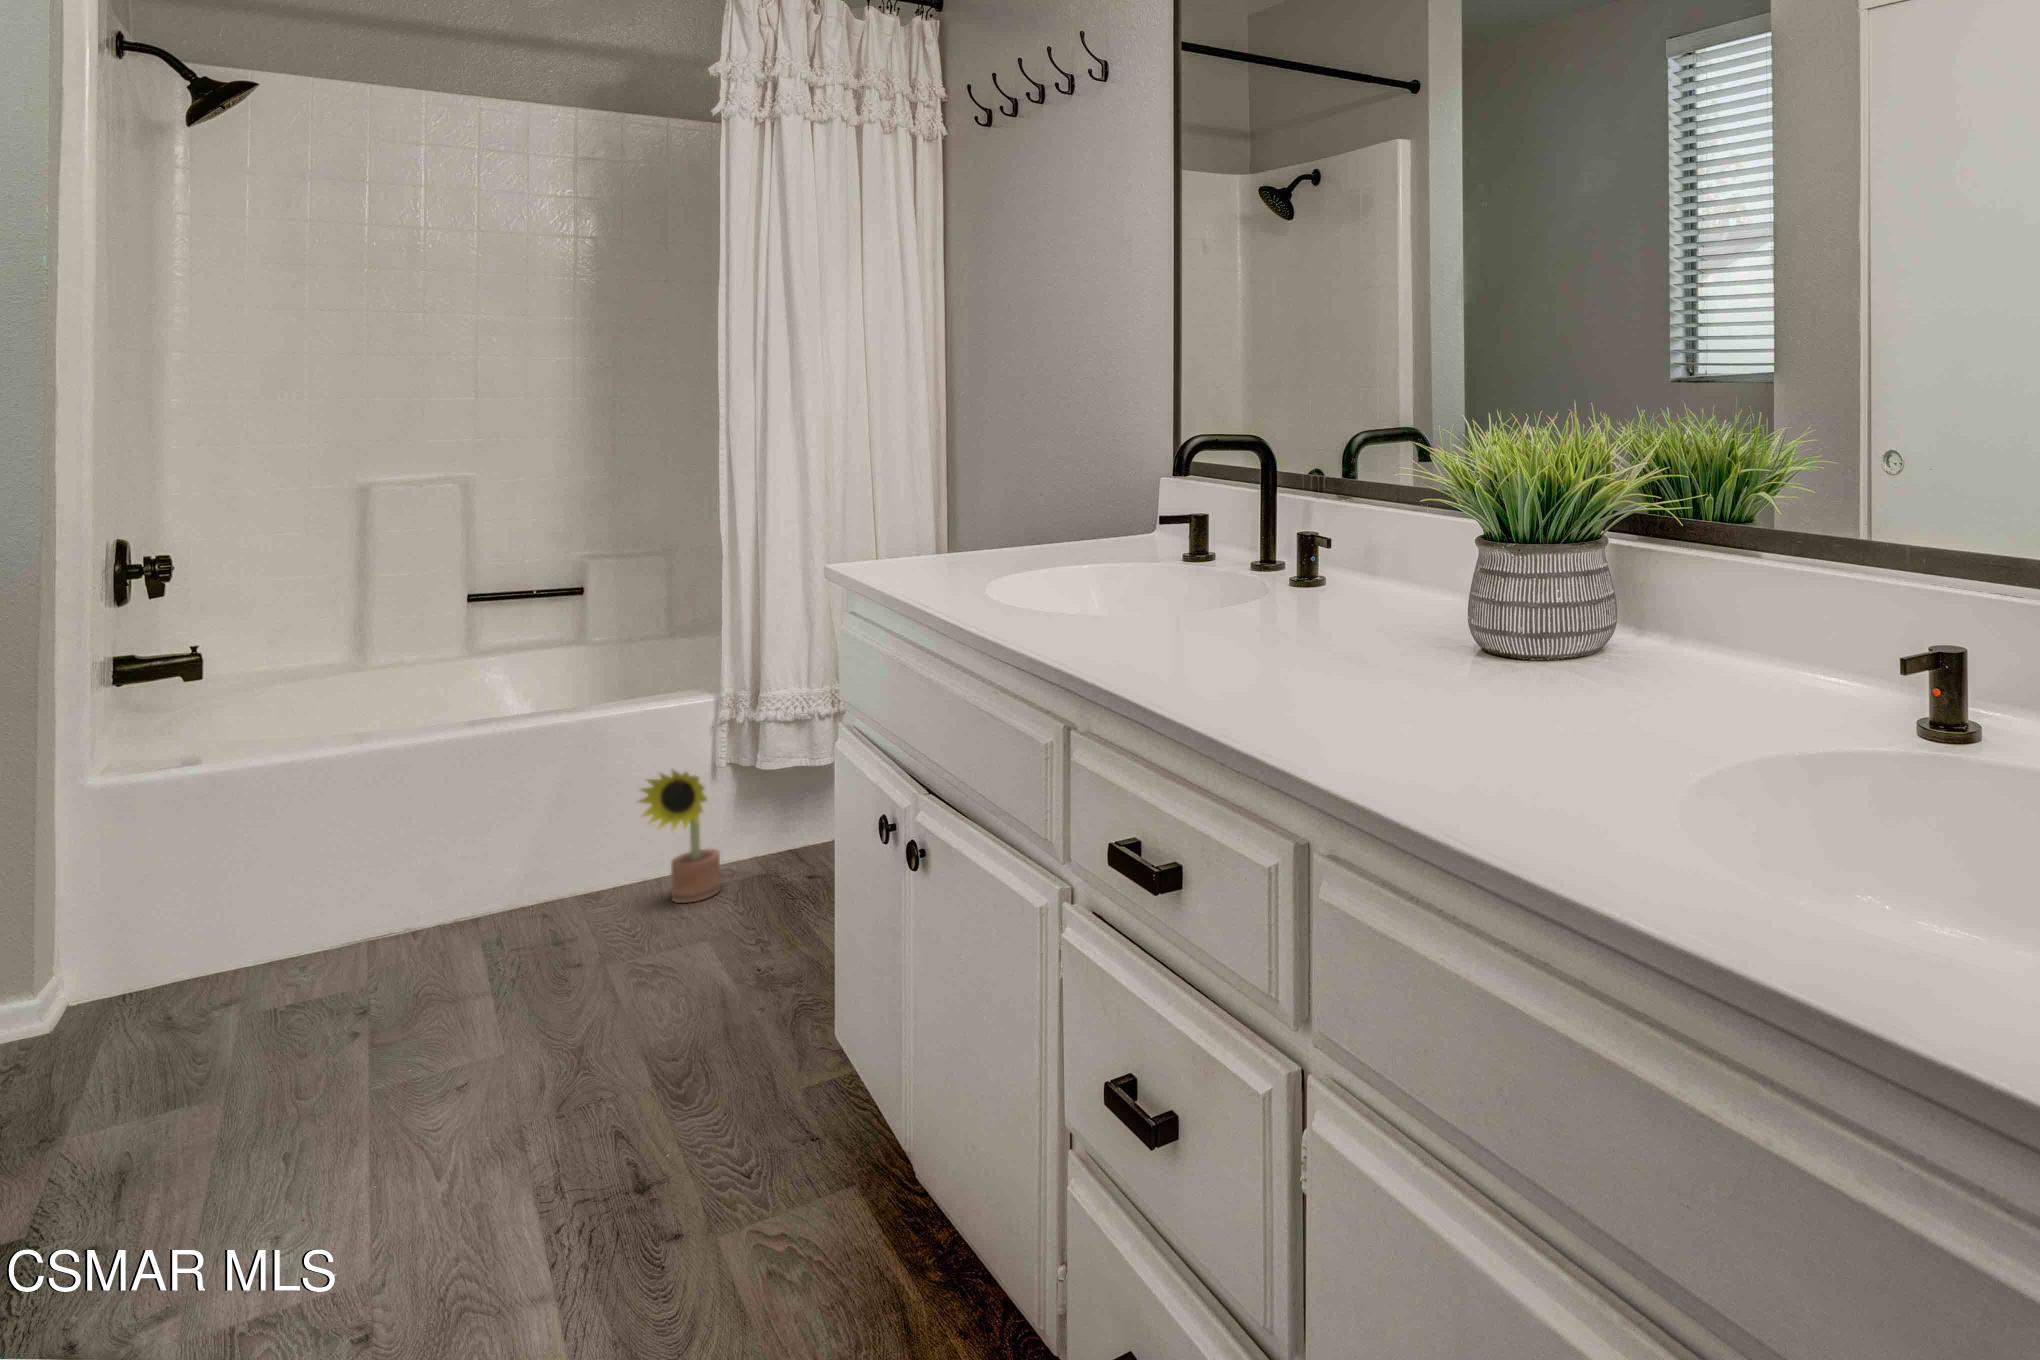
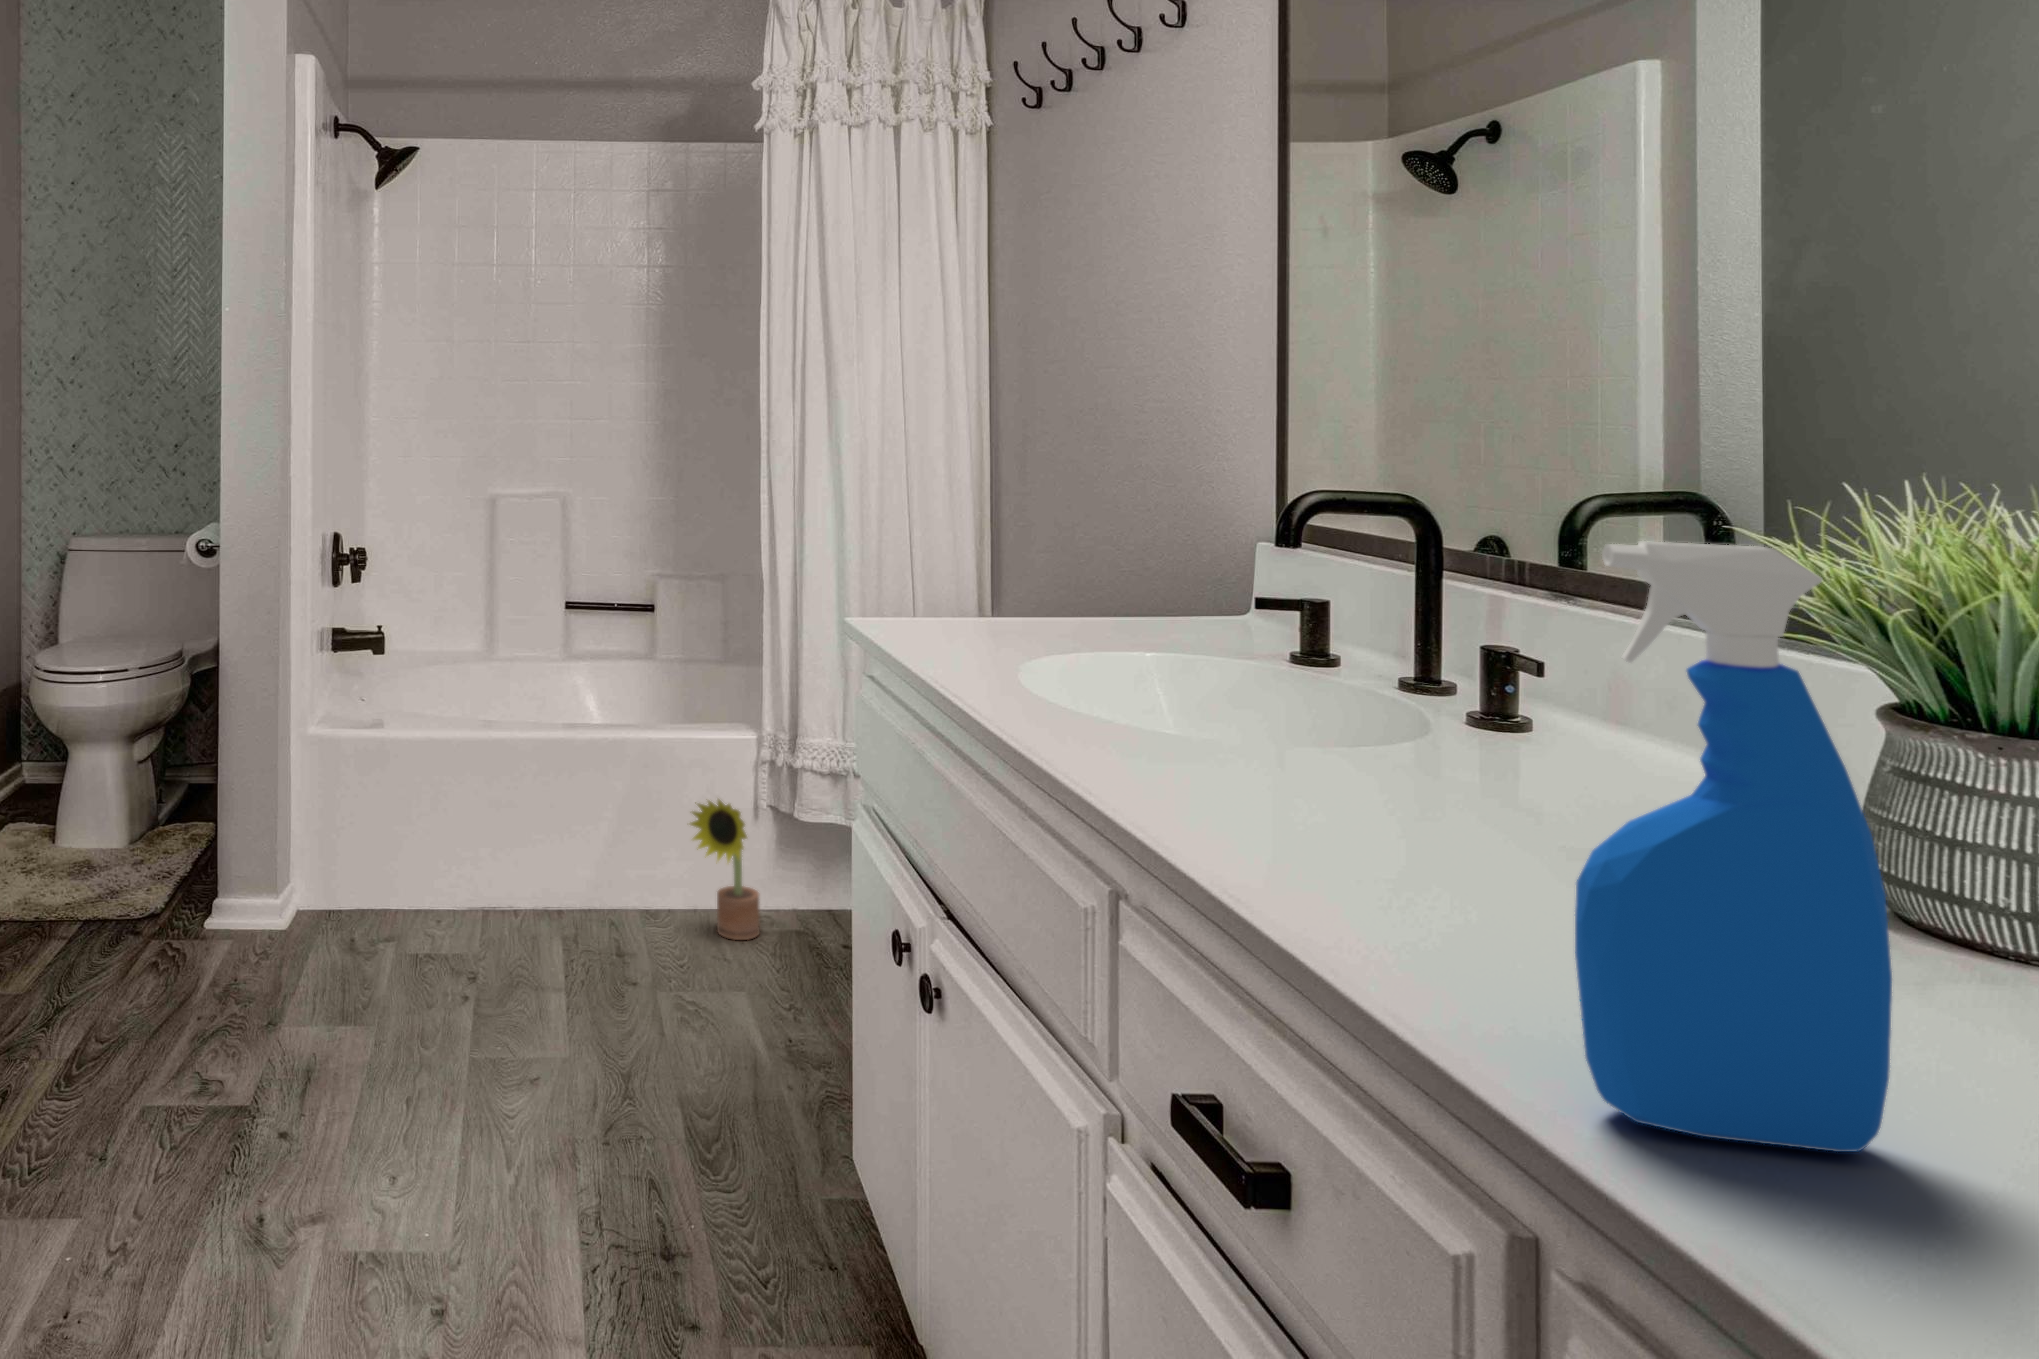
spray bottle: none [1323,452,1449,757] -> present [1575,541,1892,1152]

